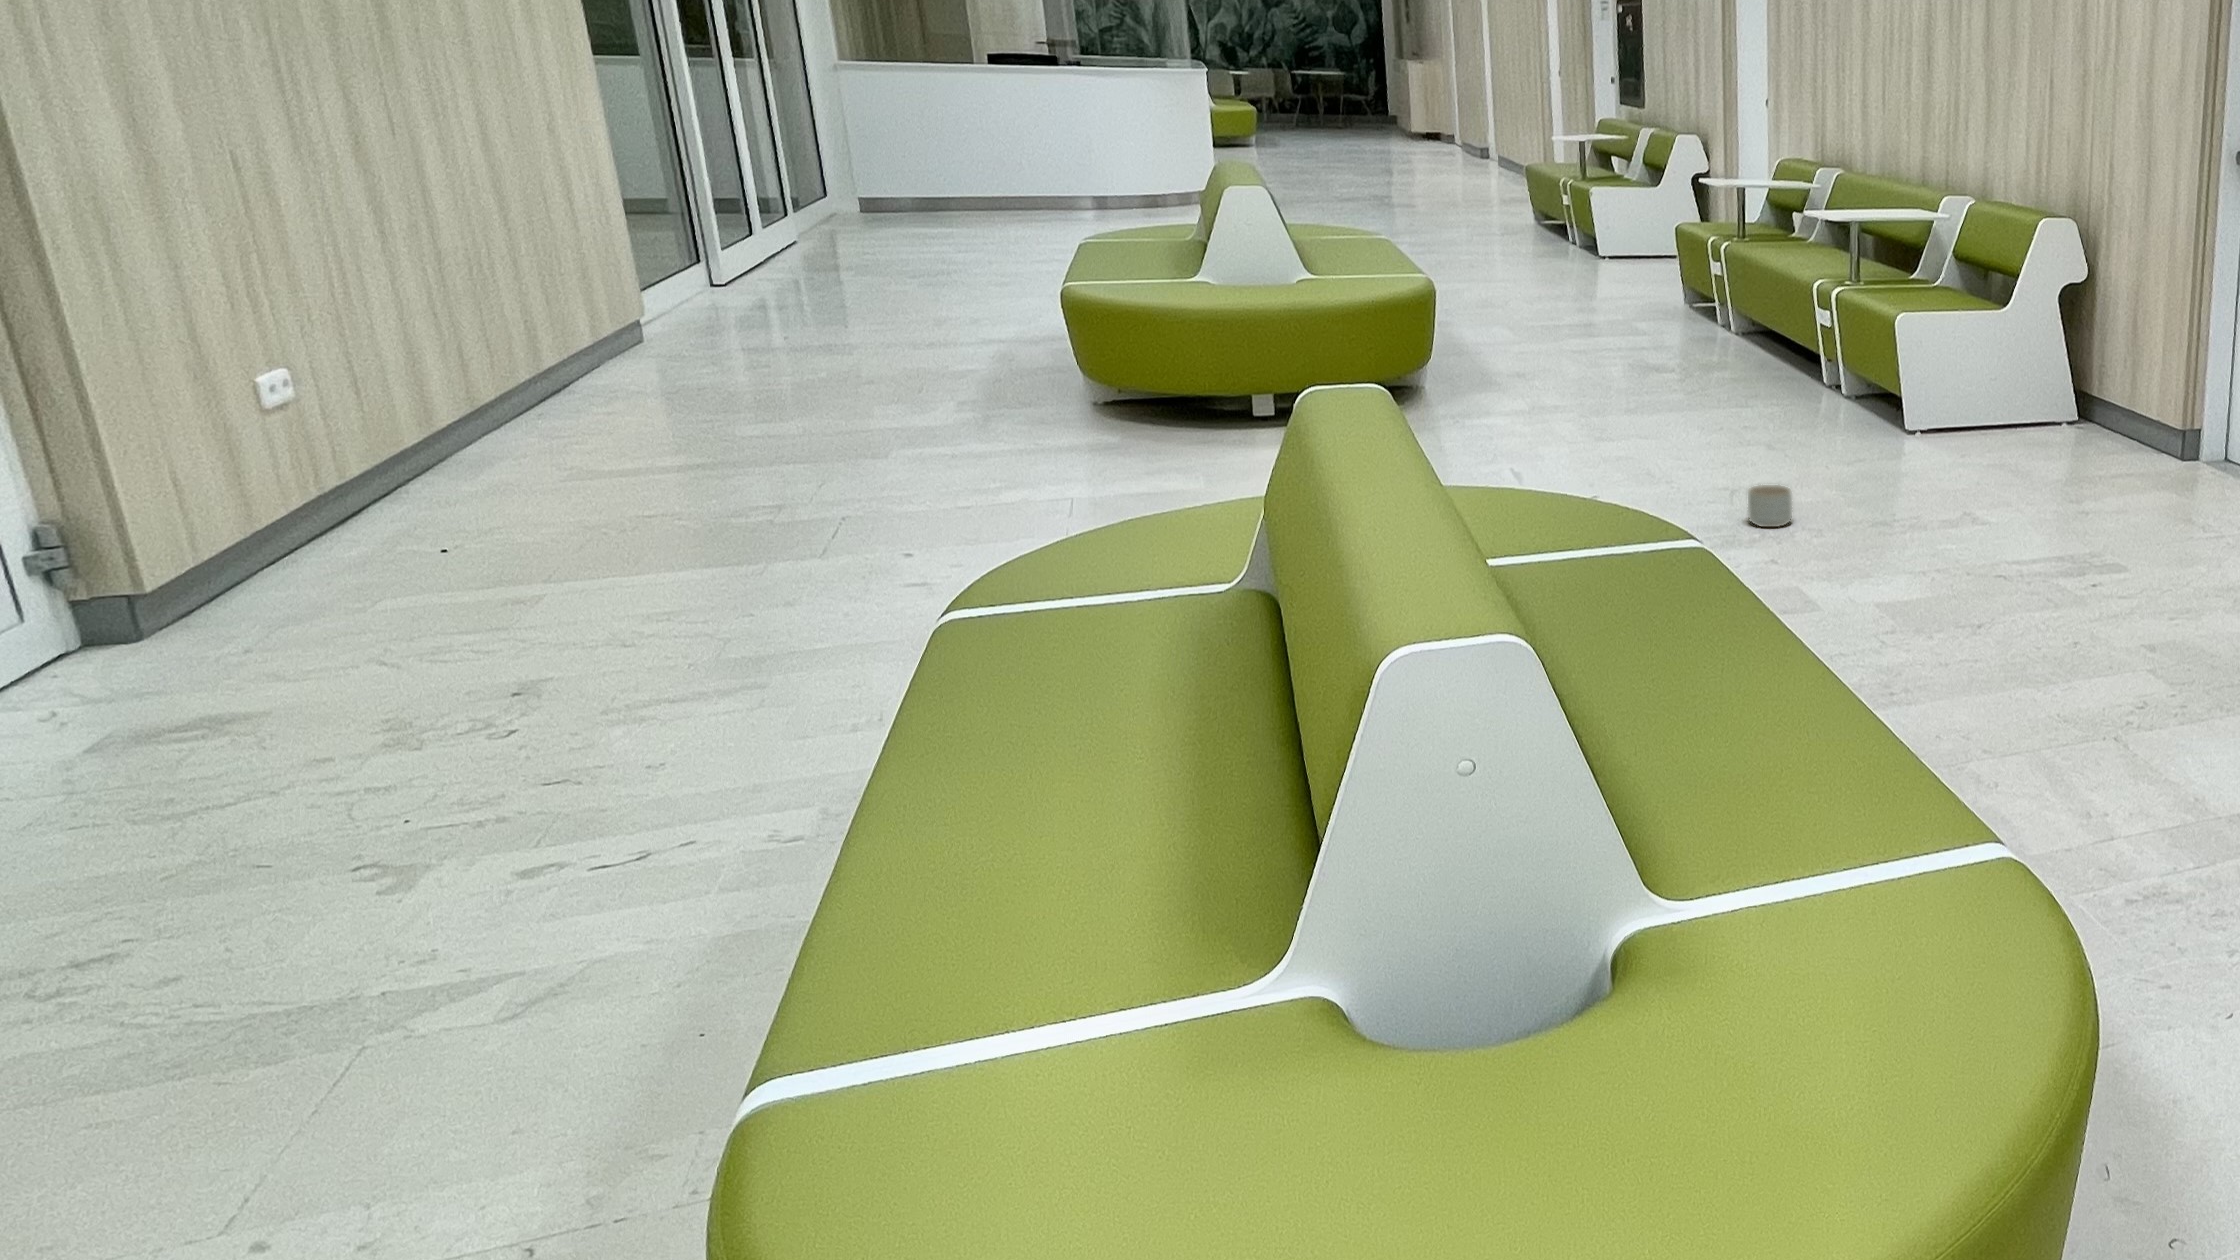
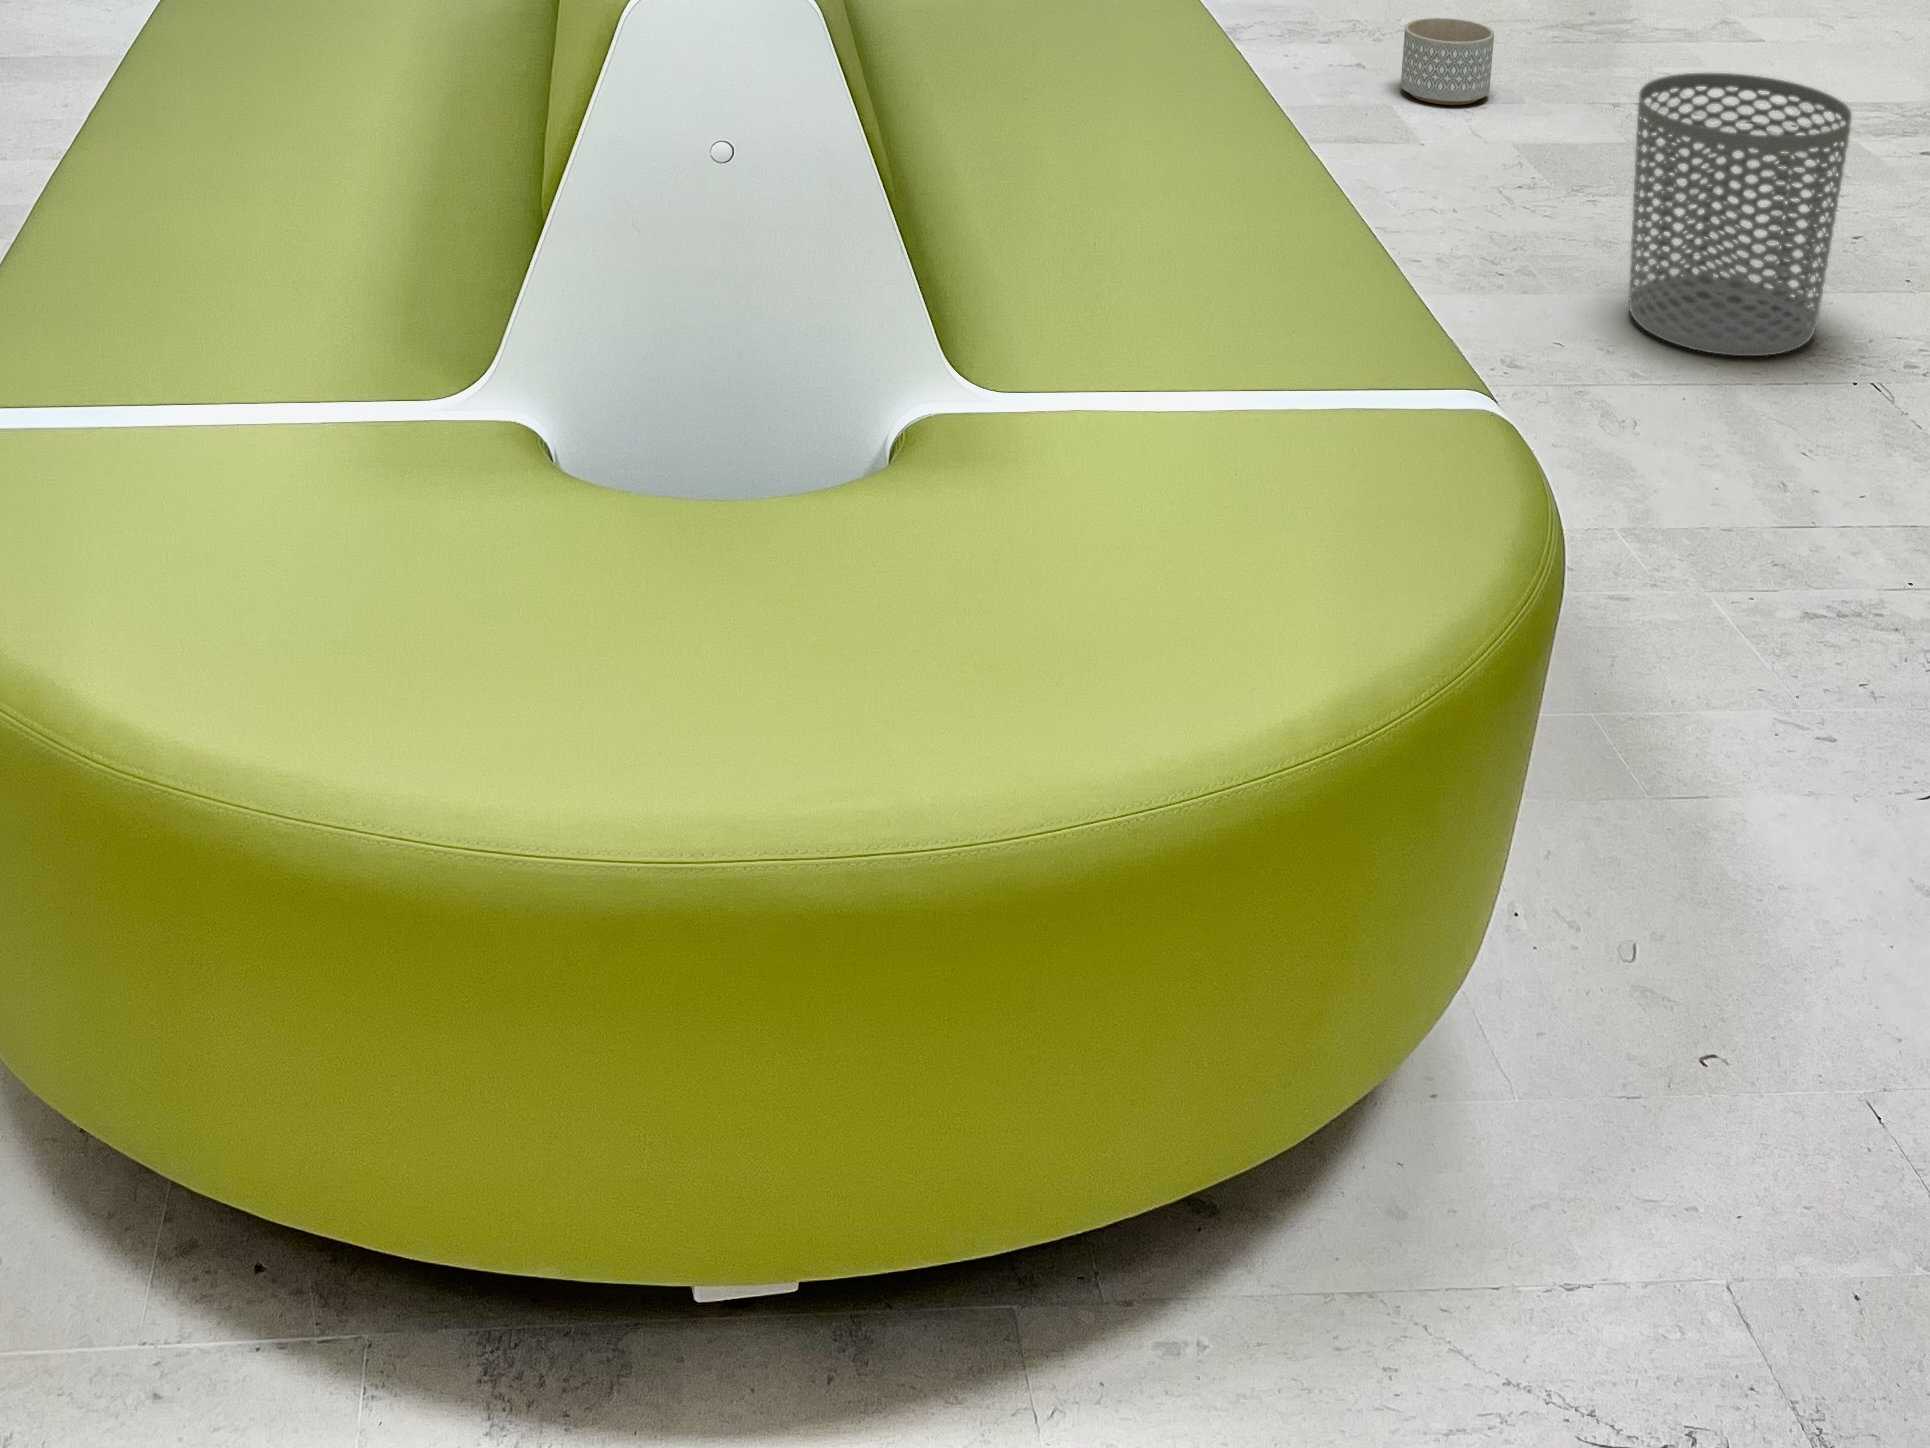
waste bin: none [1860,493,1953,621] -> present [1629,73,1852,356]

